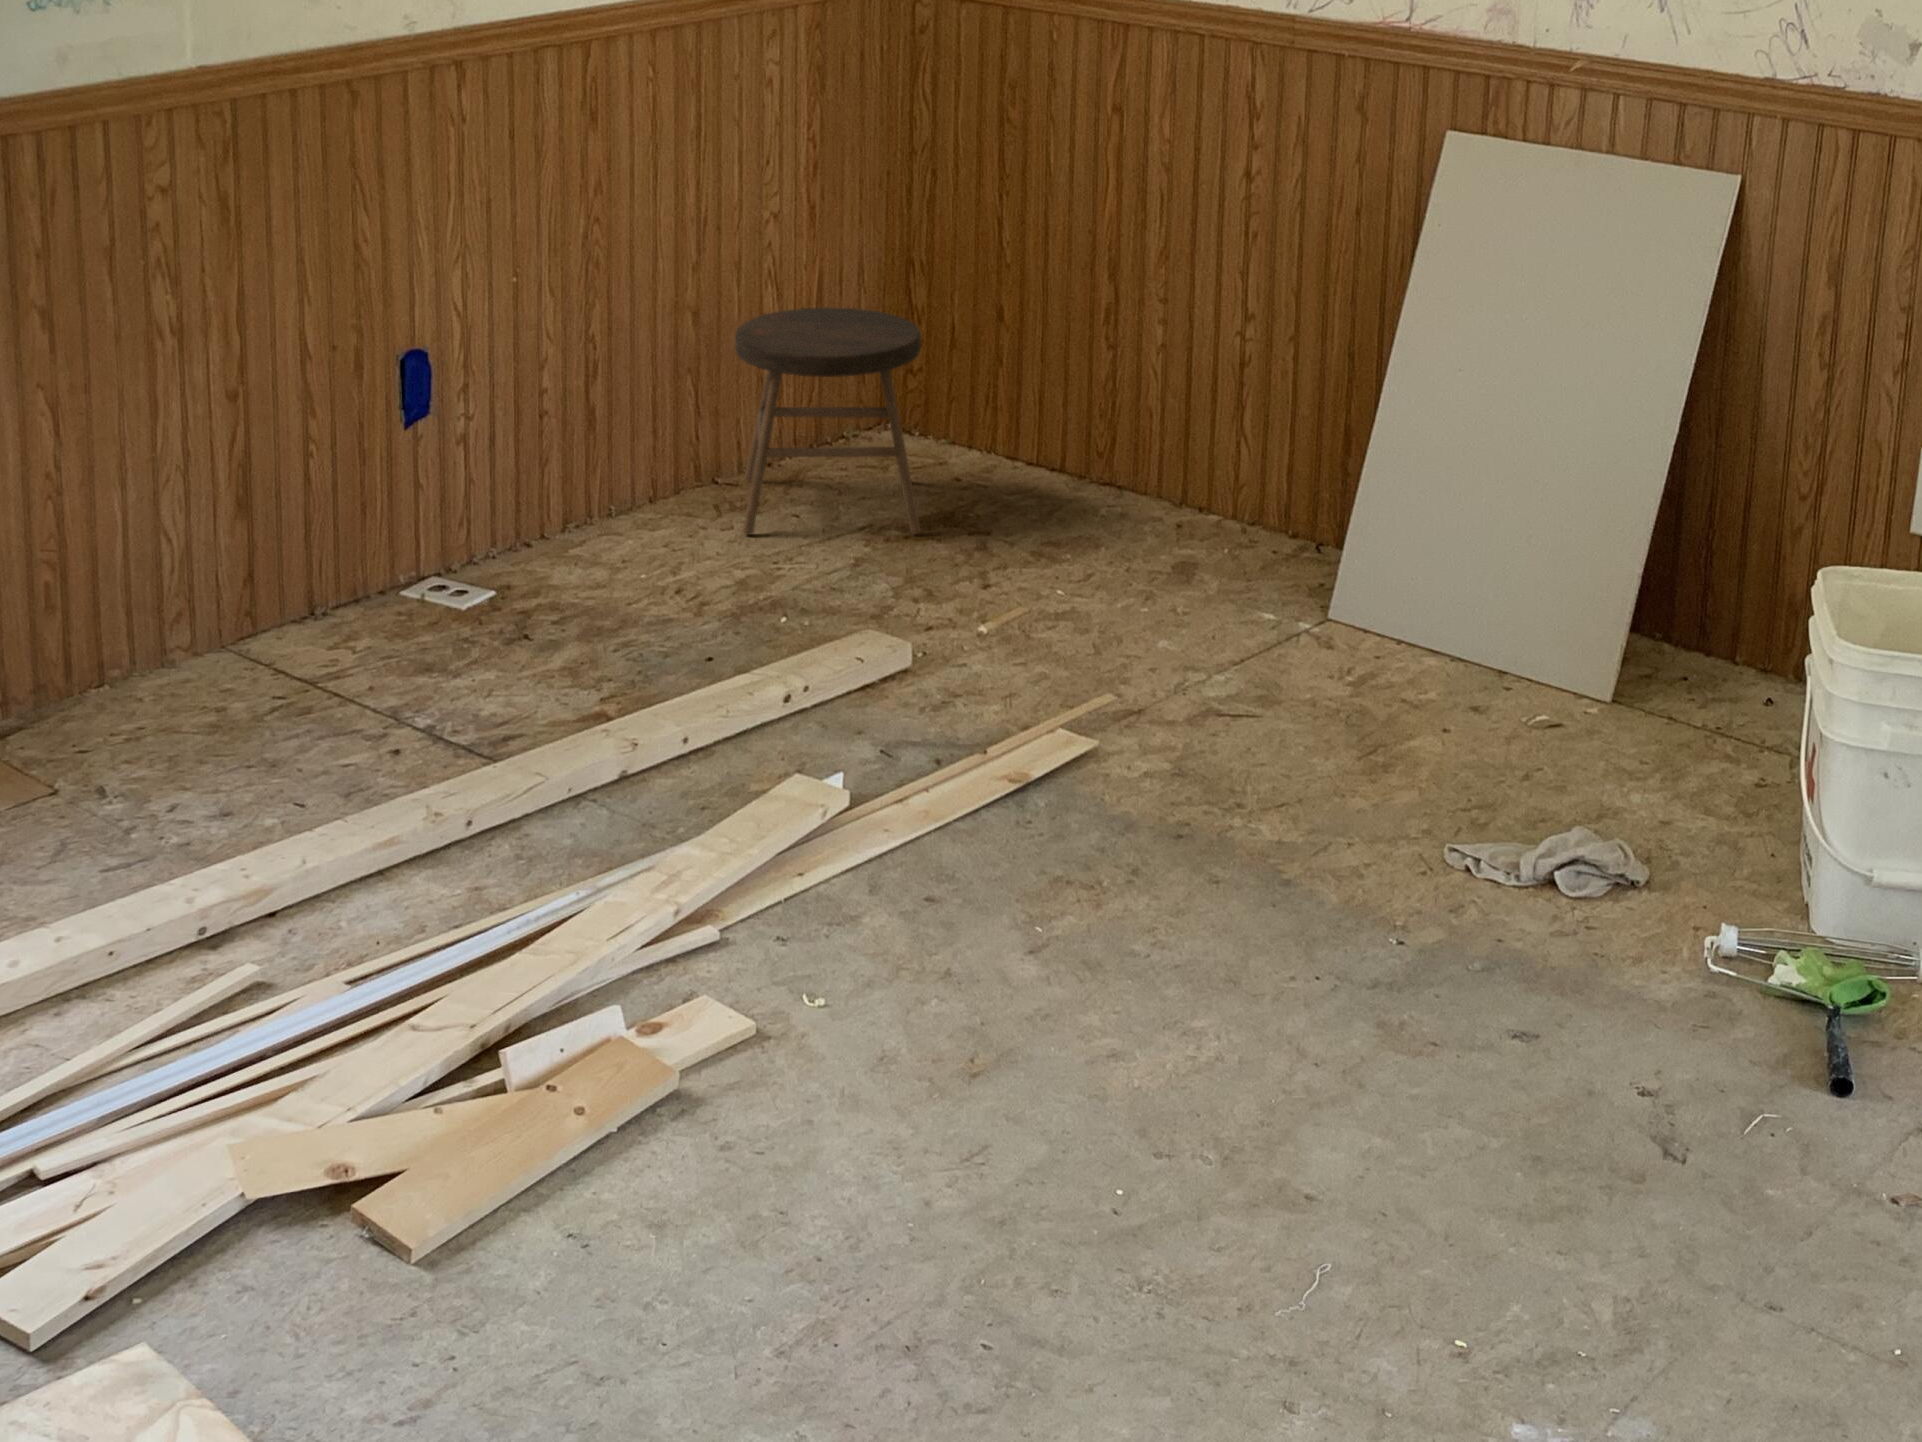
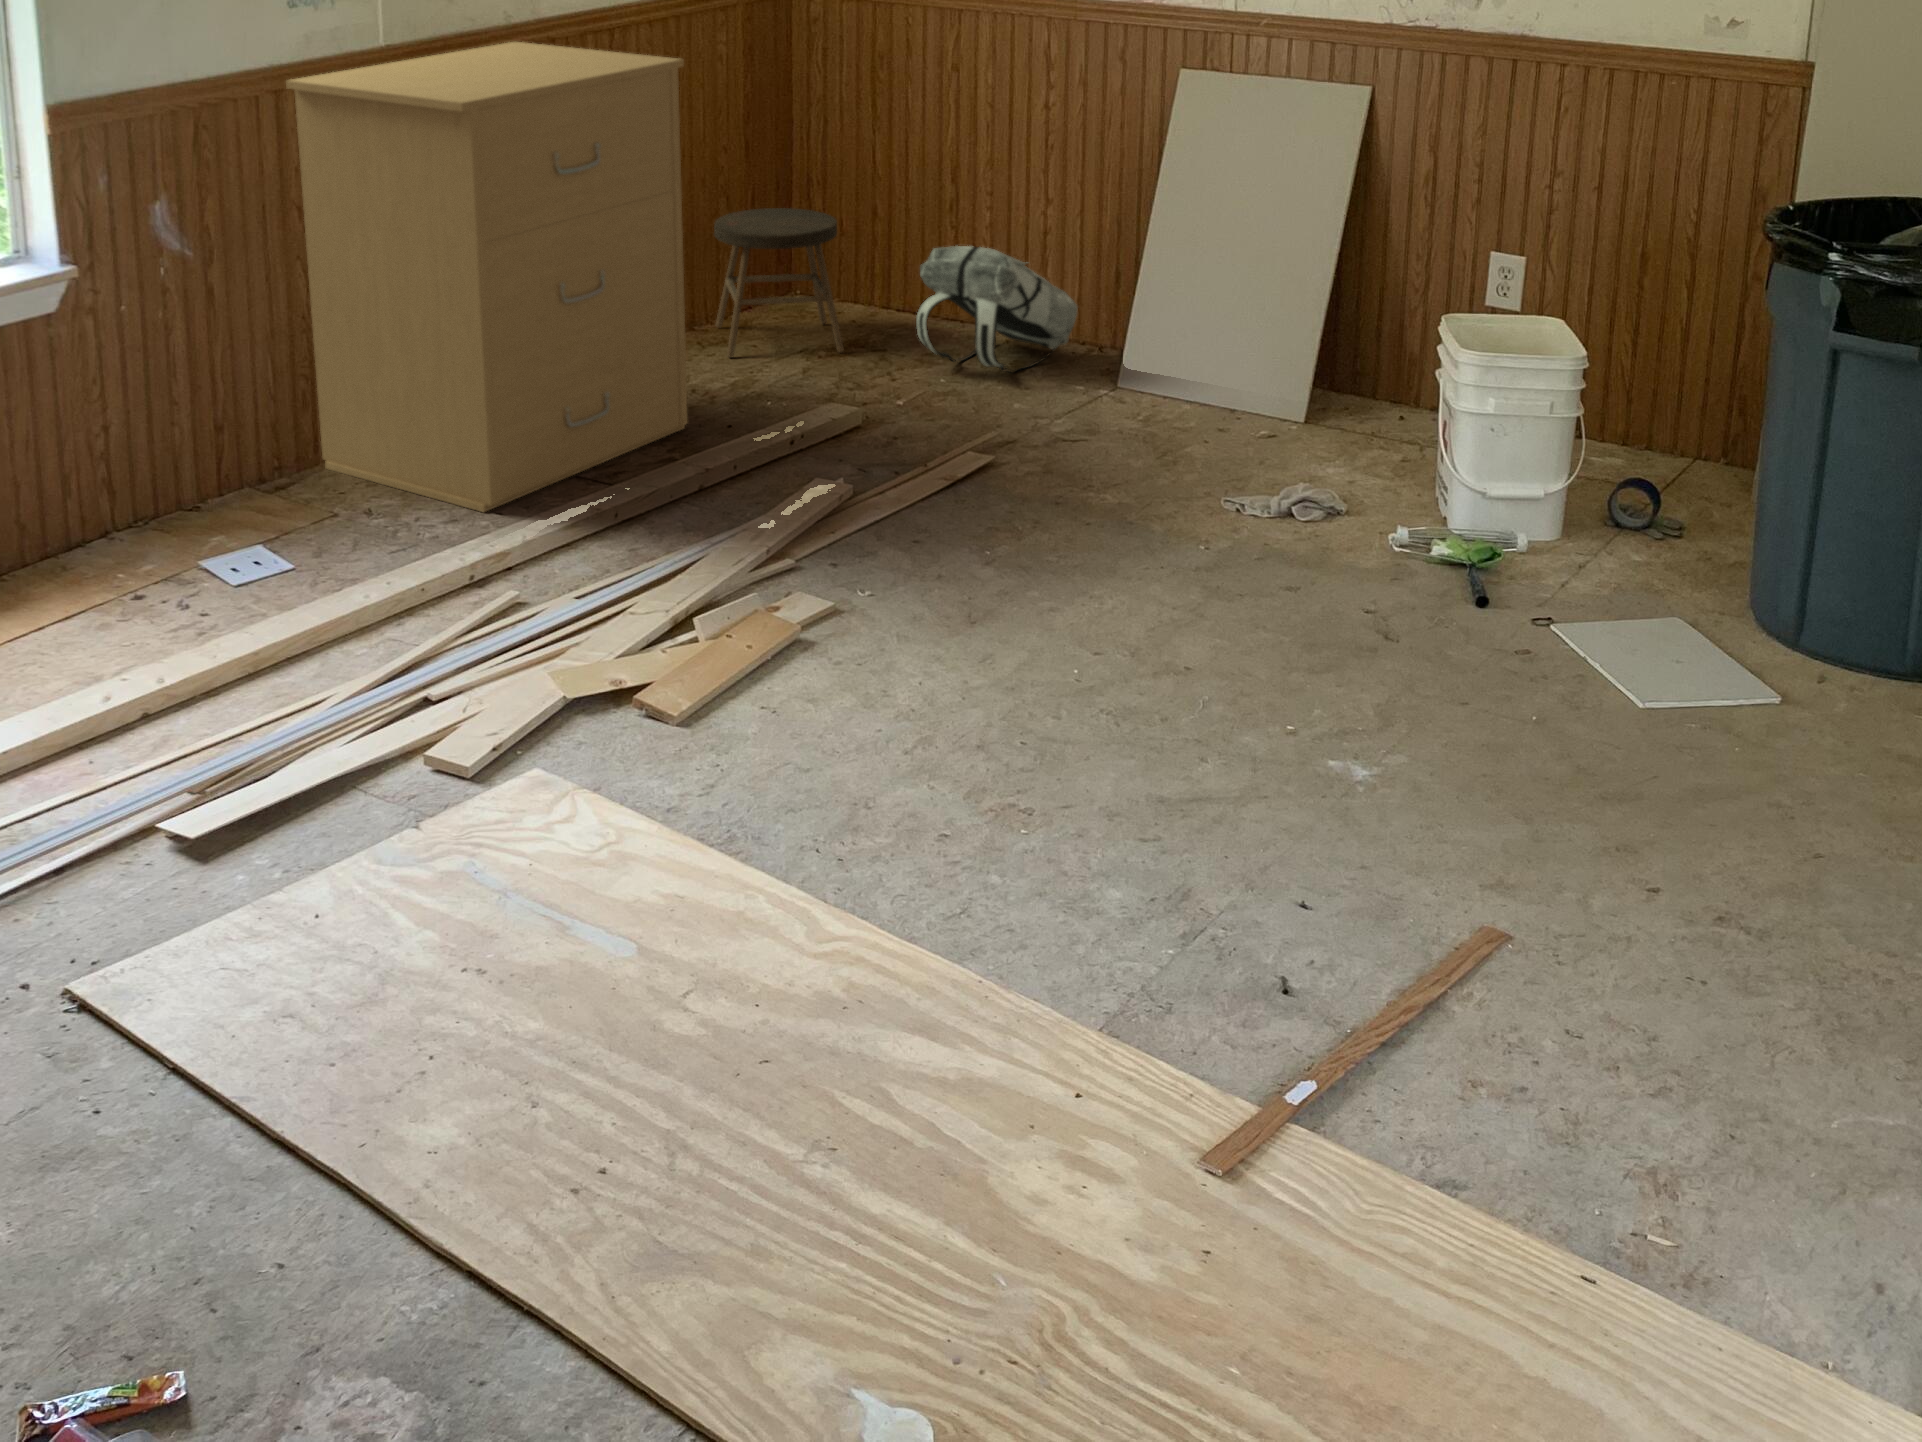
filing cabinet: none [15,61,638,801] -> present [286,42,688,512]
backpack: none [1020,387,1279,584] -> present [916,246,1078,373]

